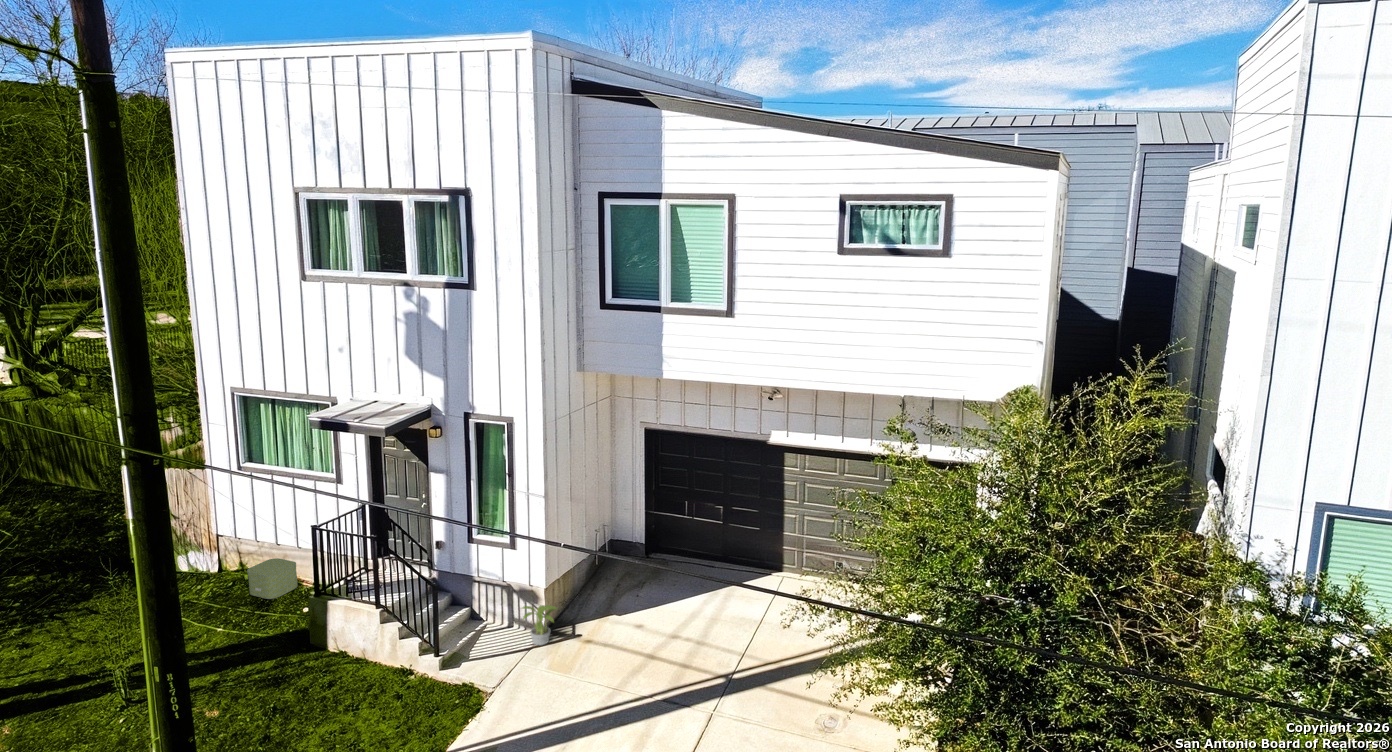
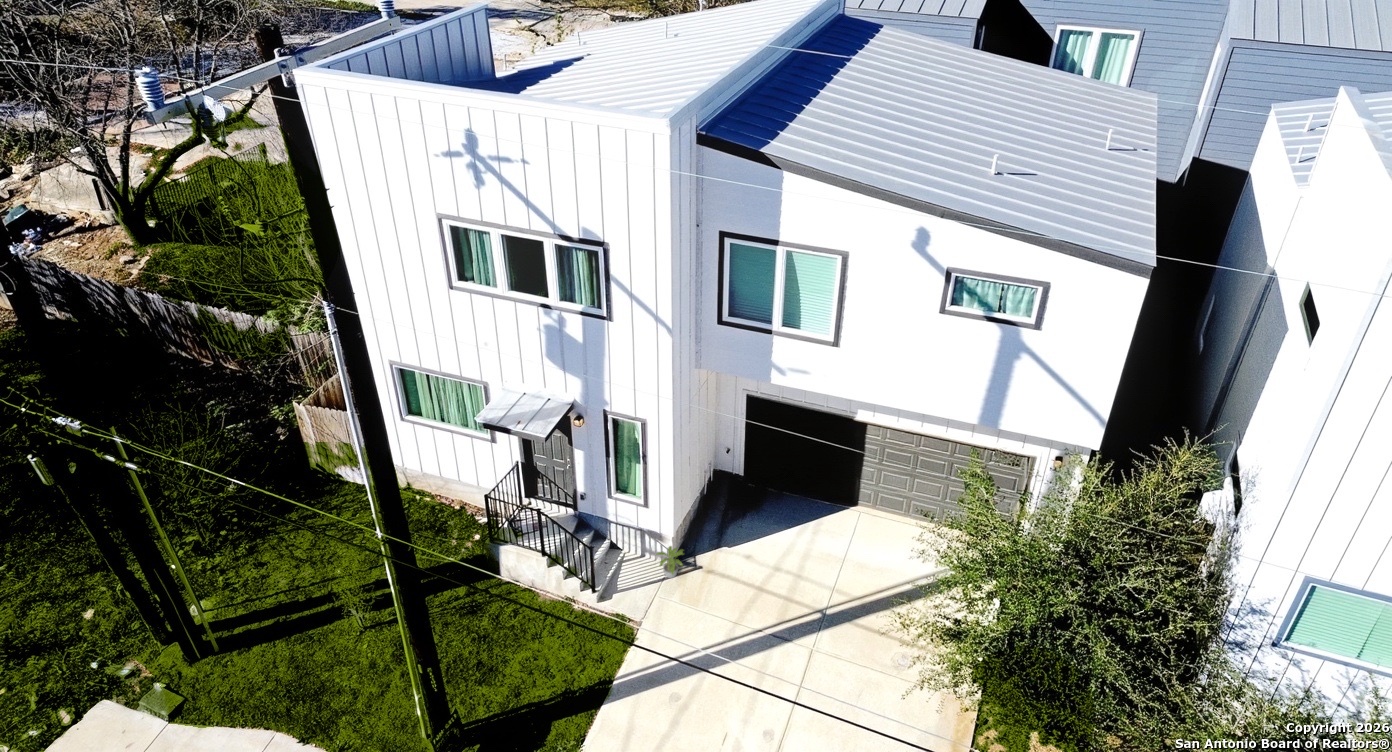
storage box: present [247,558,298,599] -> none [423,484,462,522]

